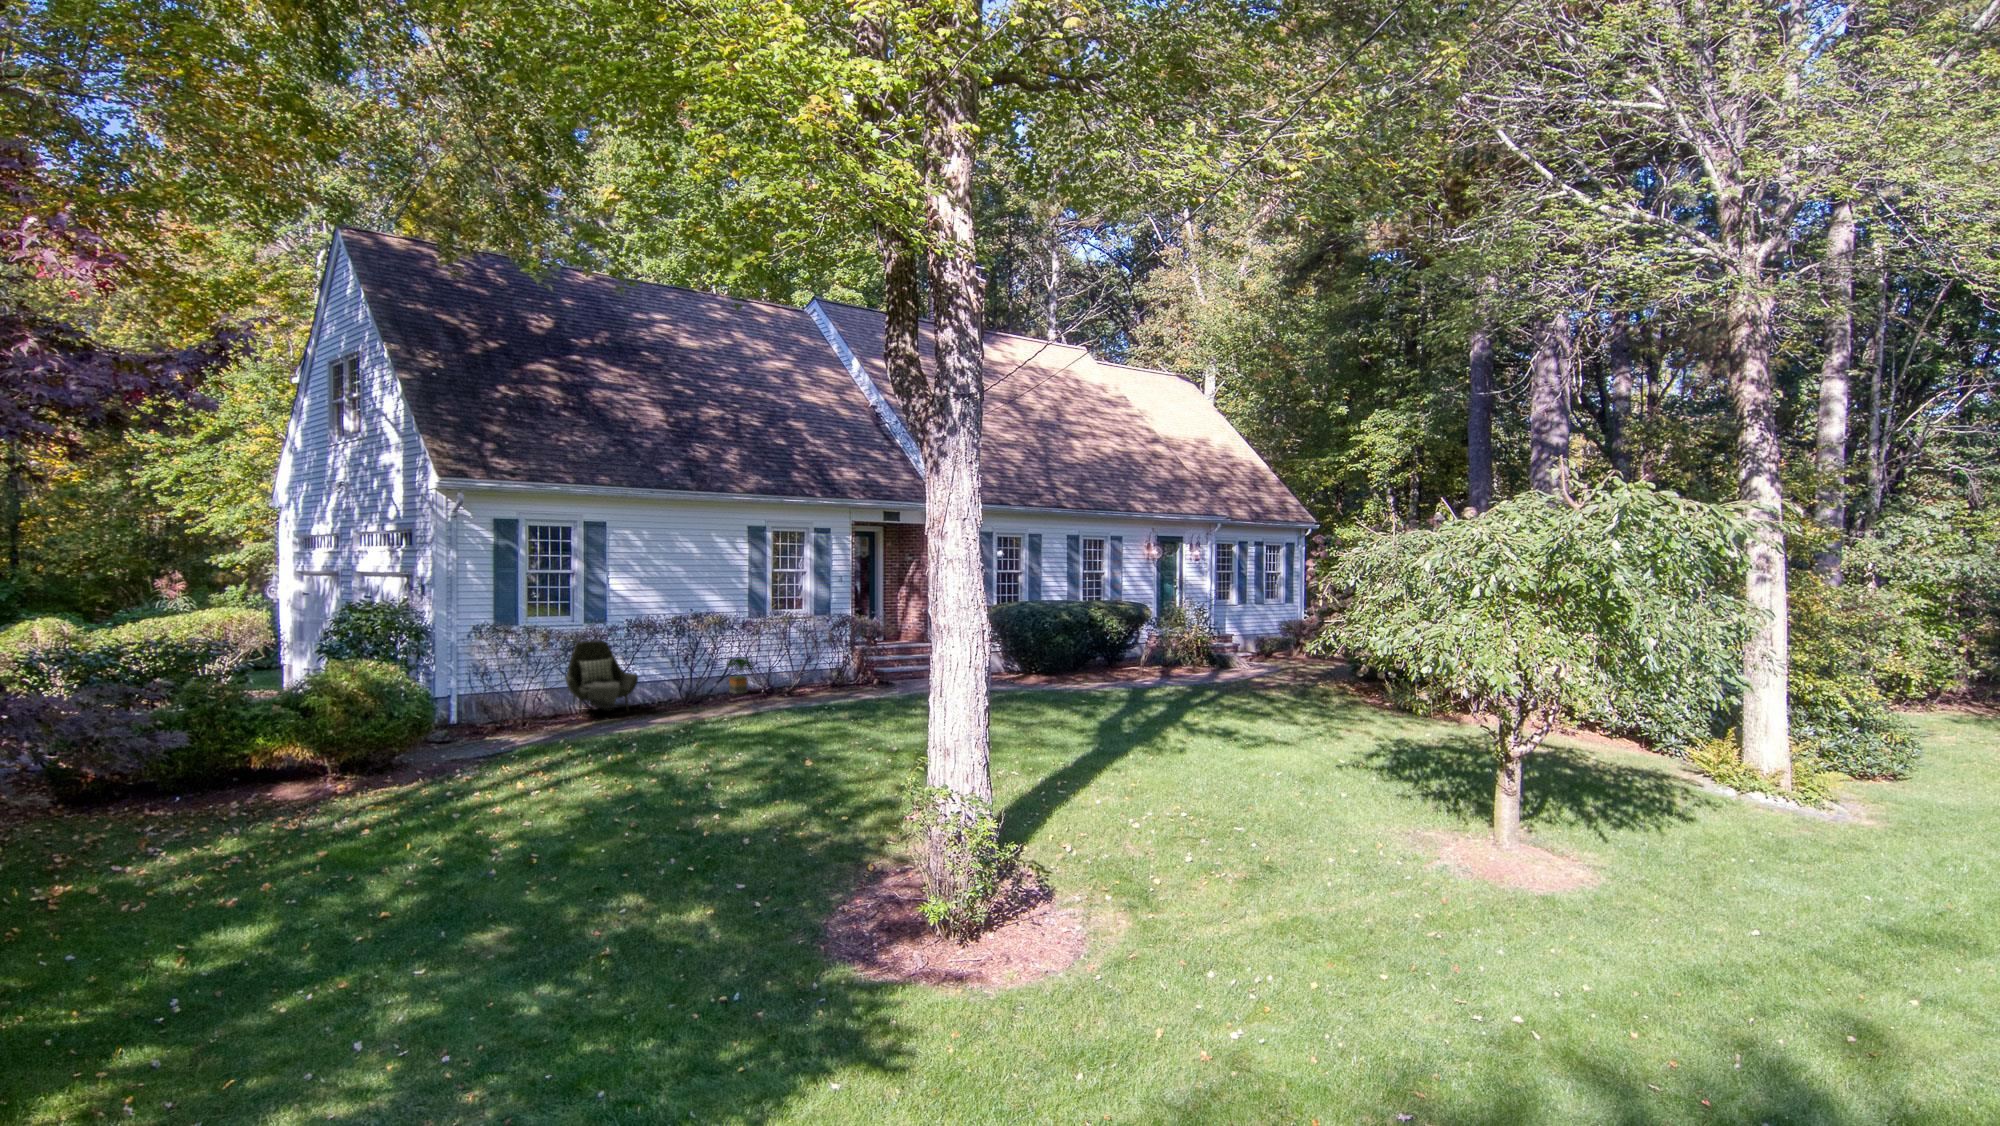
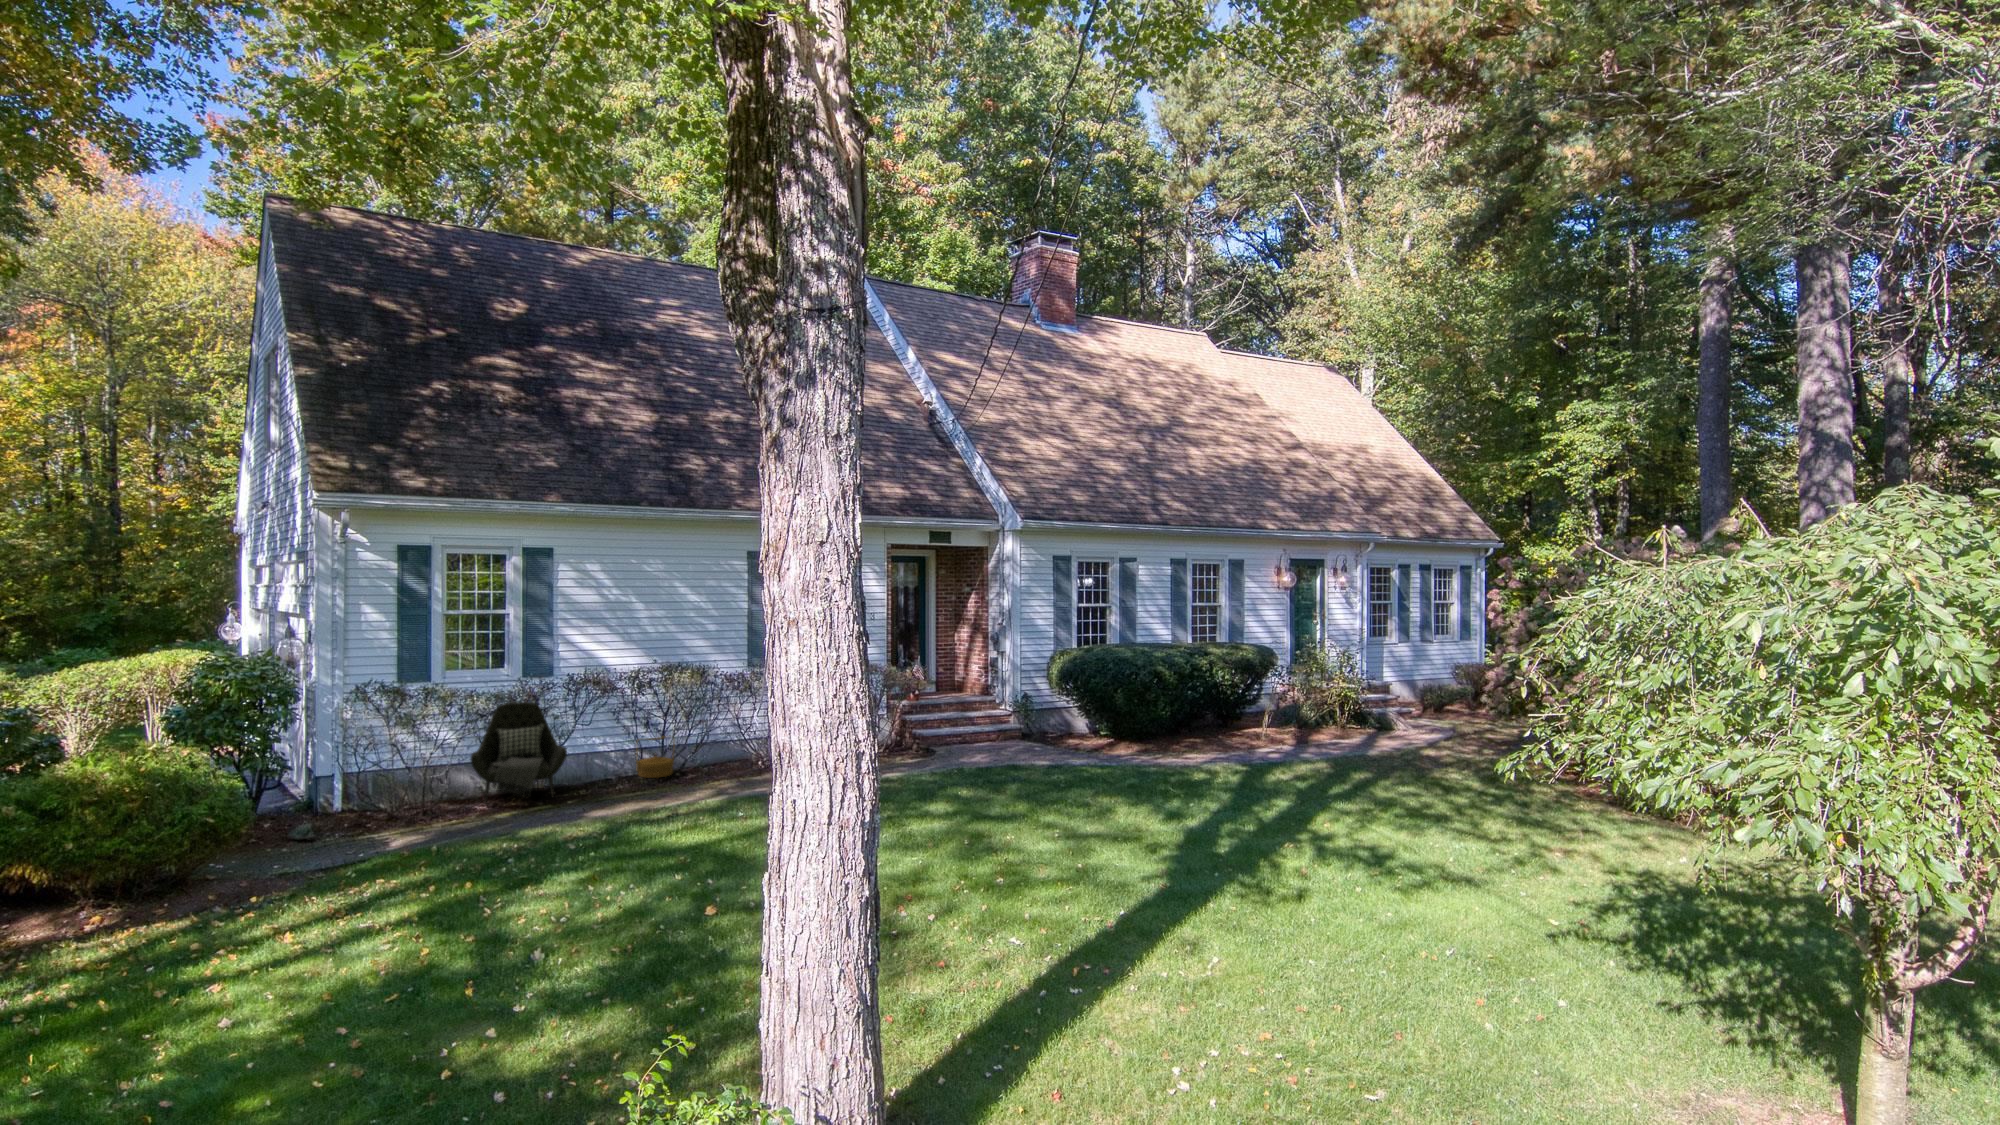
potted tree: present [728,658,752,694] -> none [704,721,739,769]
woven basket: none [678,668,707,700] -> present [636,736,674,778]

